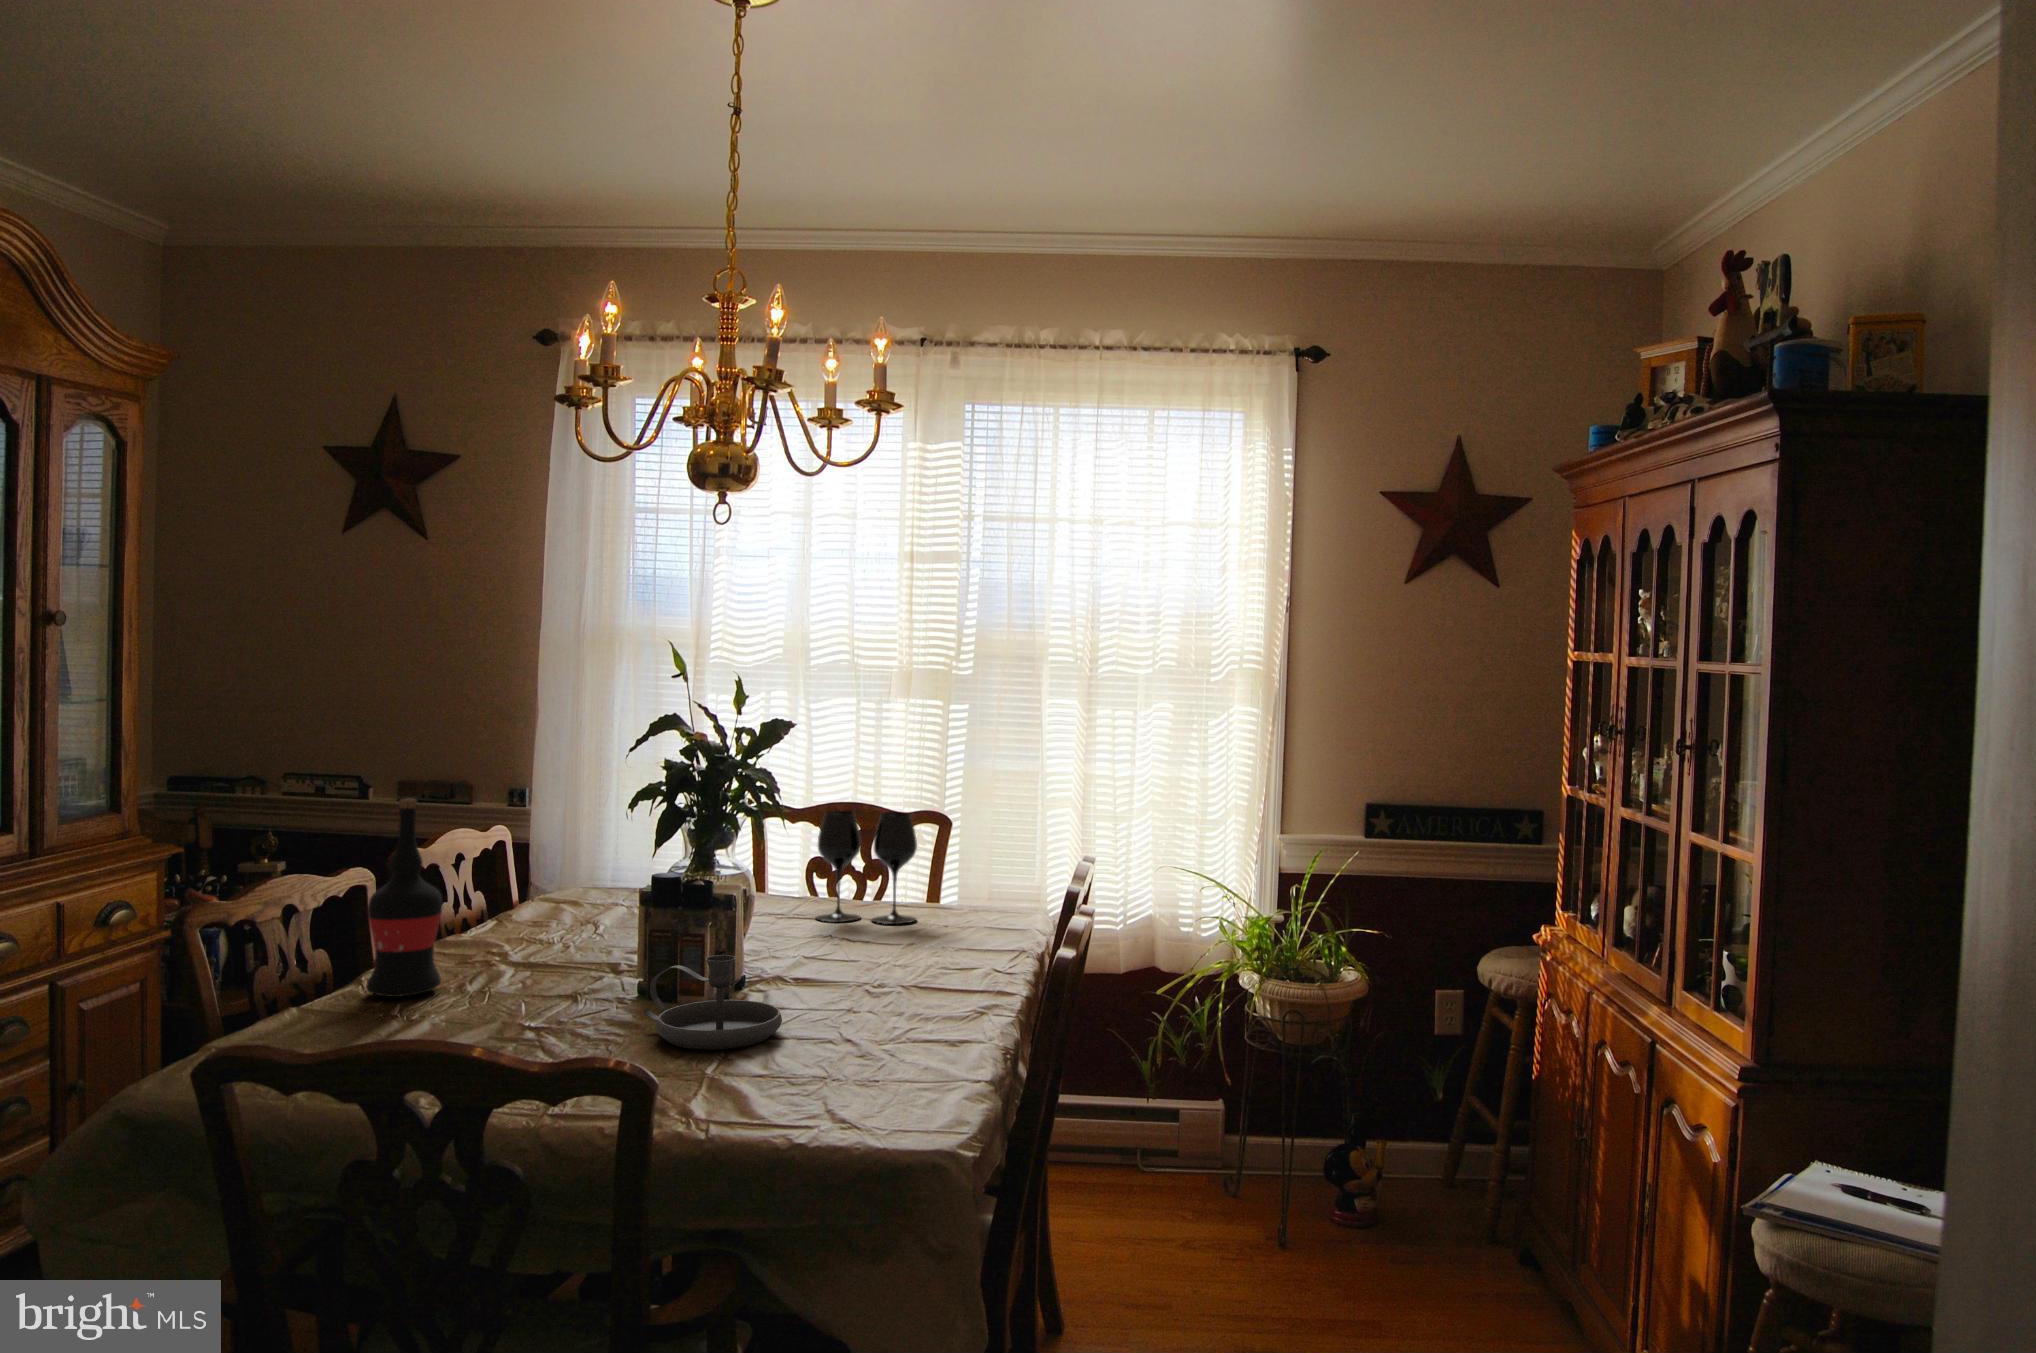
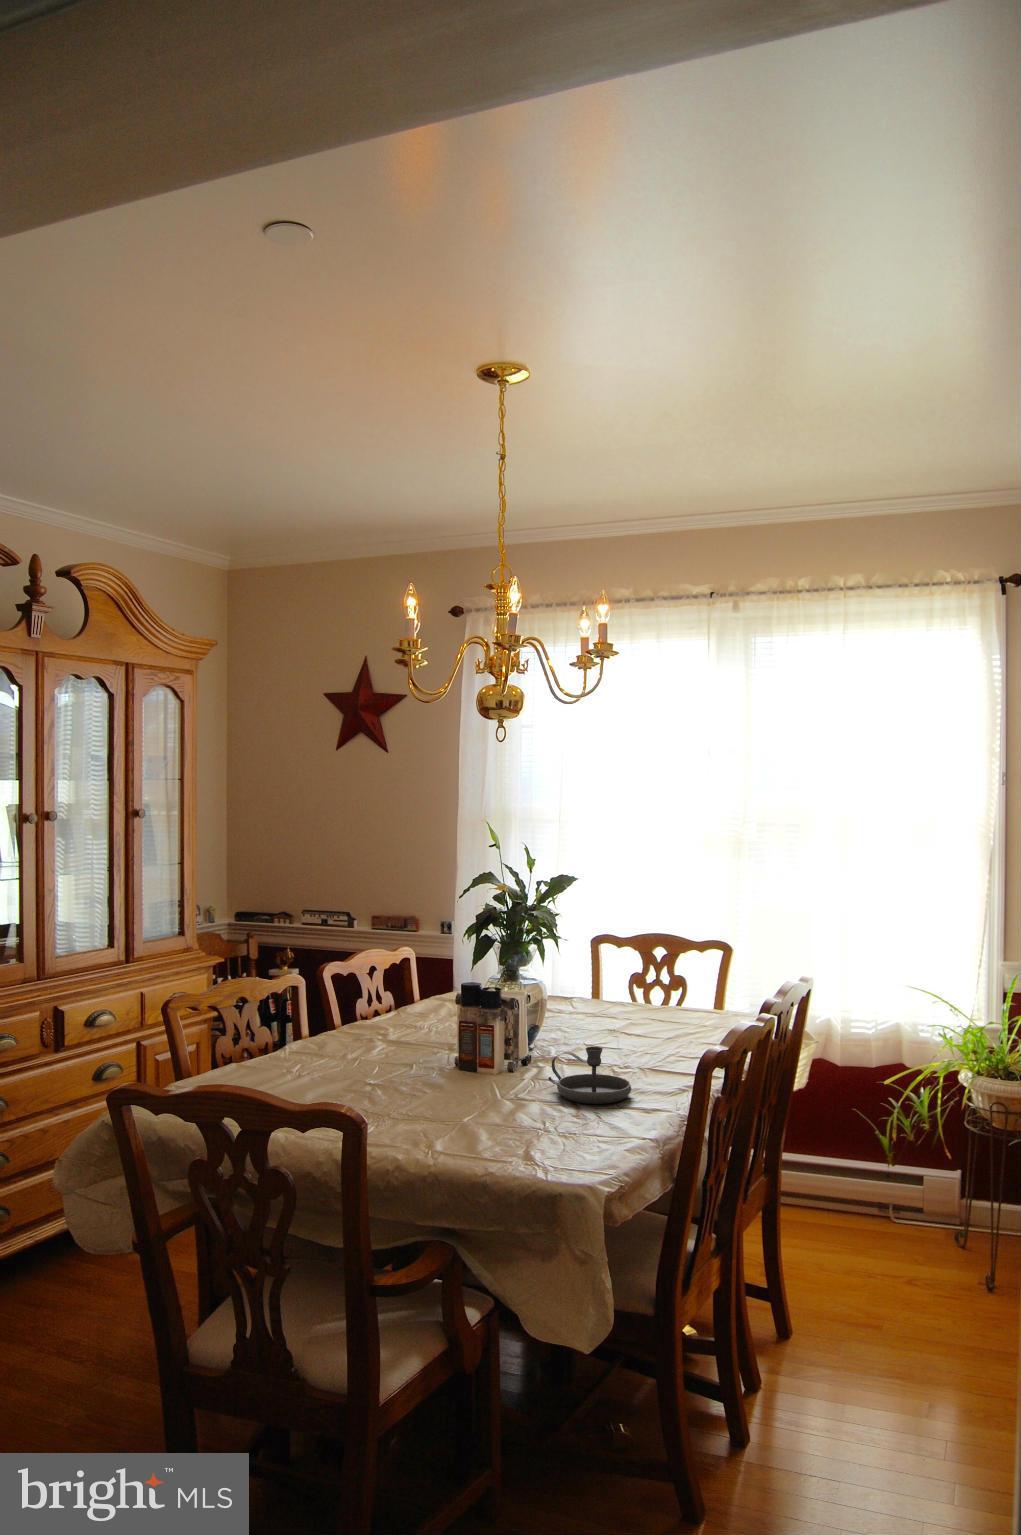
wine bottle: present [366,799,443,997] -> none [381,942,422,1062]
wine glass: present [816,811,917,924] -> none [639,945,710,1026]

